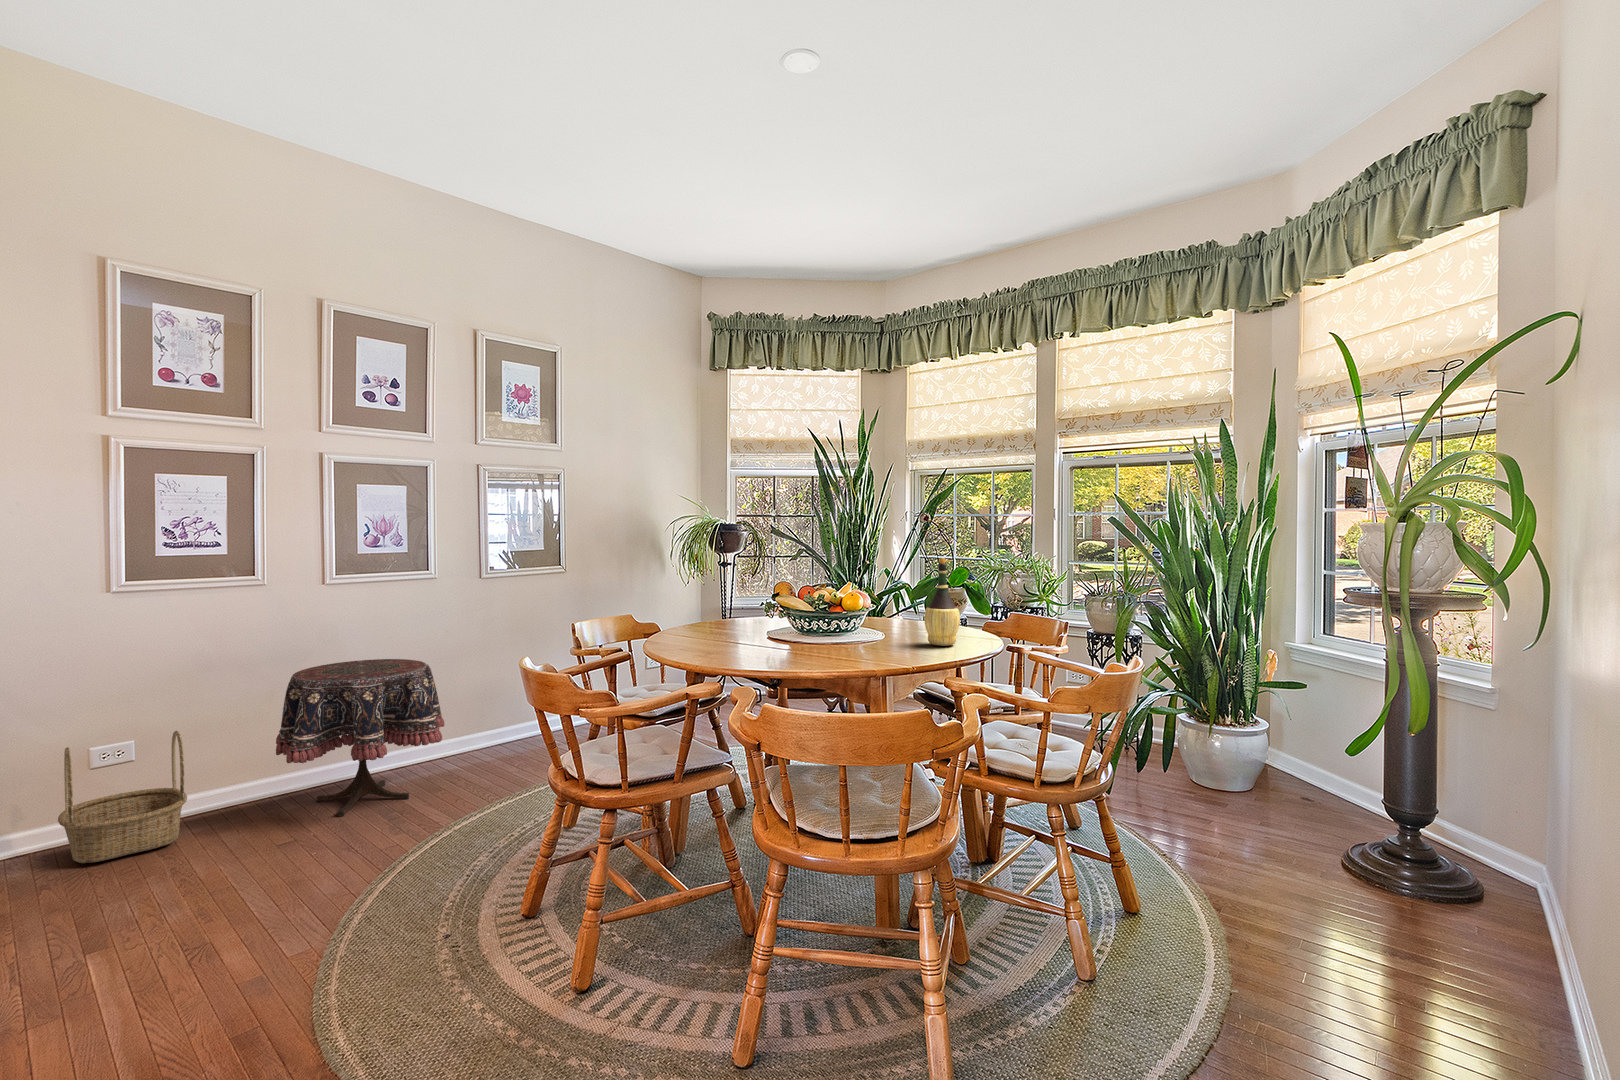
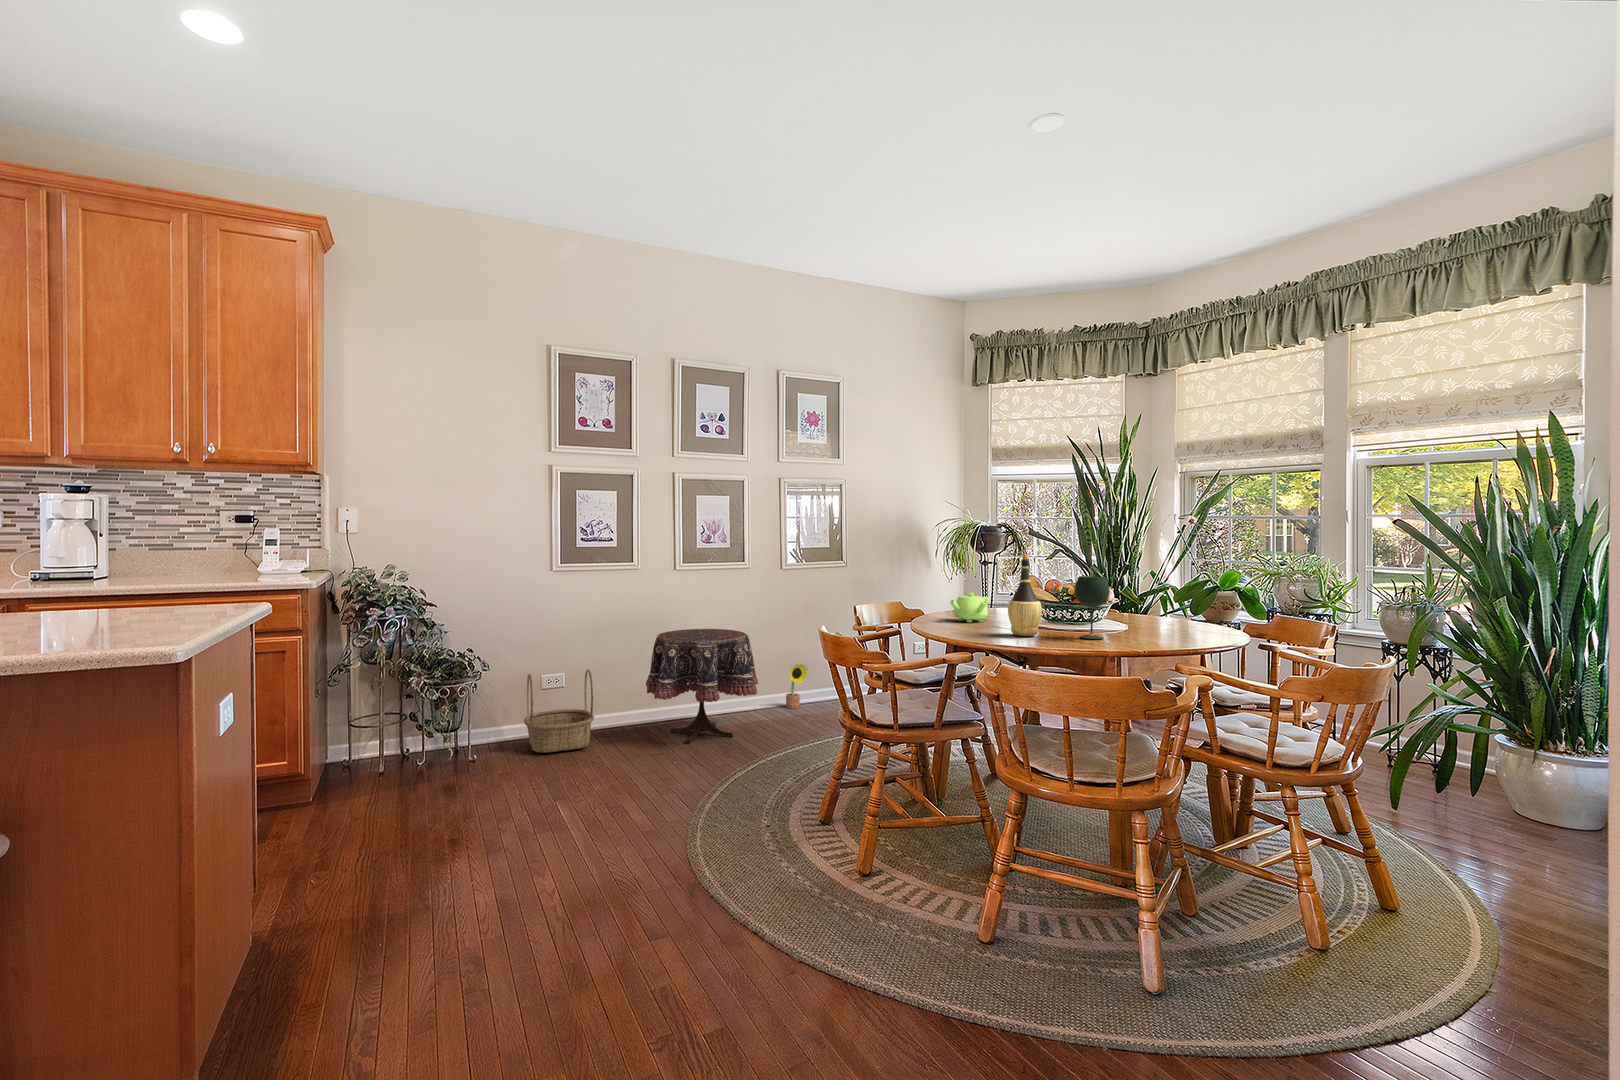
wine bottle: present [924,558,960,646] -> present [1008,554,1042,636]
wine glass: none [832,586,869,658] -> present [1075,576,1110,639]
teapot: none [688,606,734,641] -> present [950,593,989,622]
decorative plant: none [485,693,515,749] -> present [786,664,808,709]

